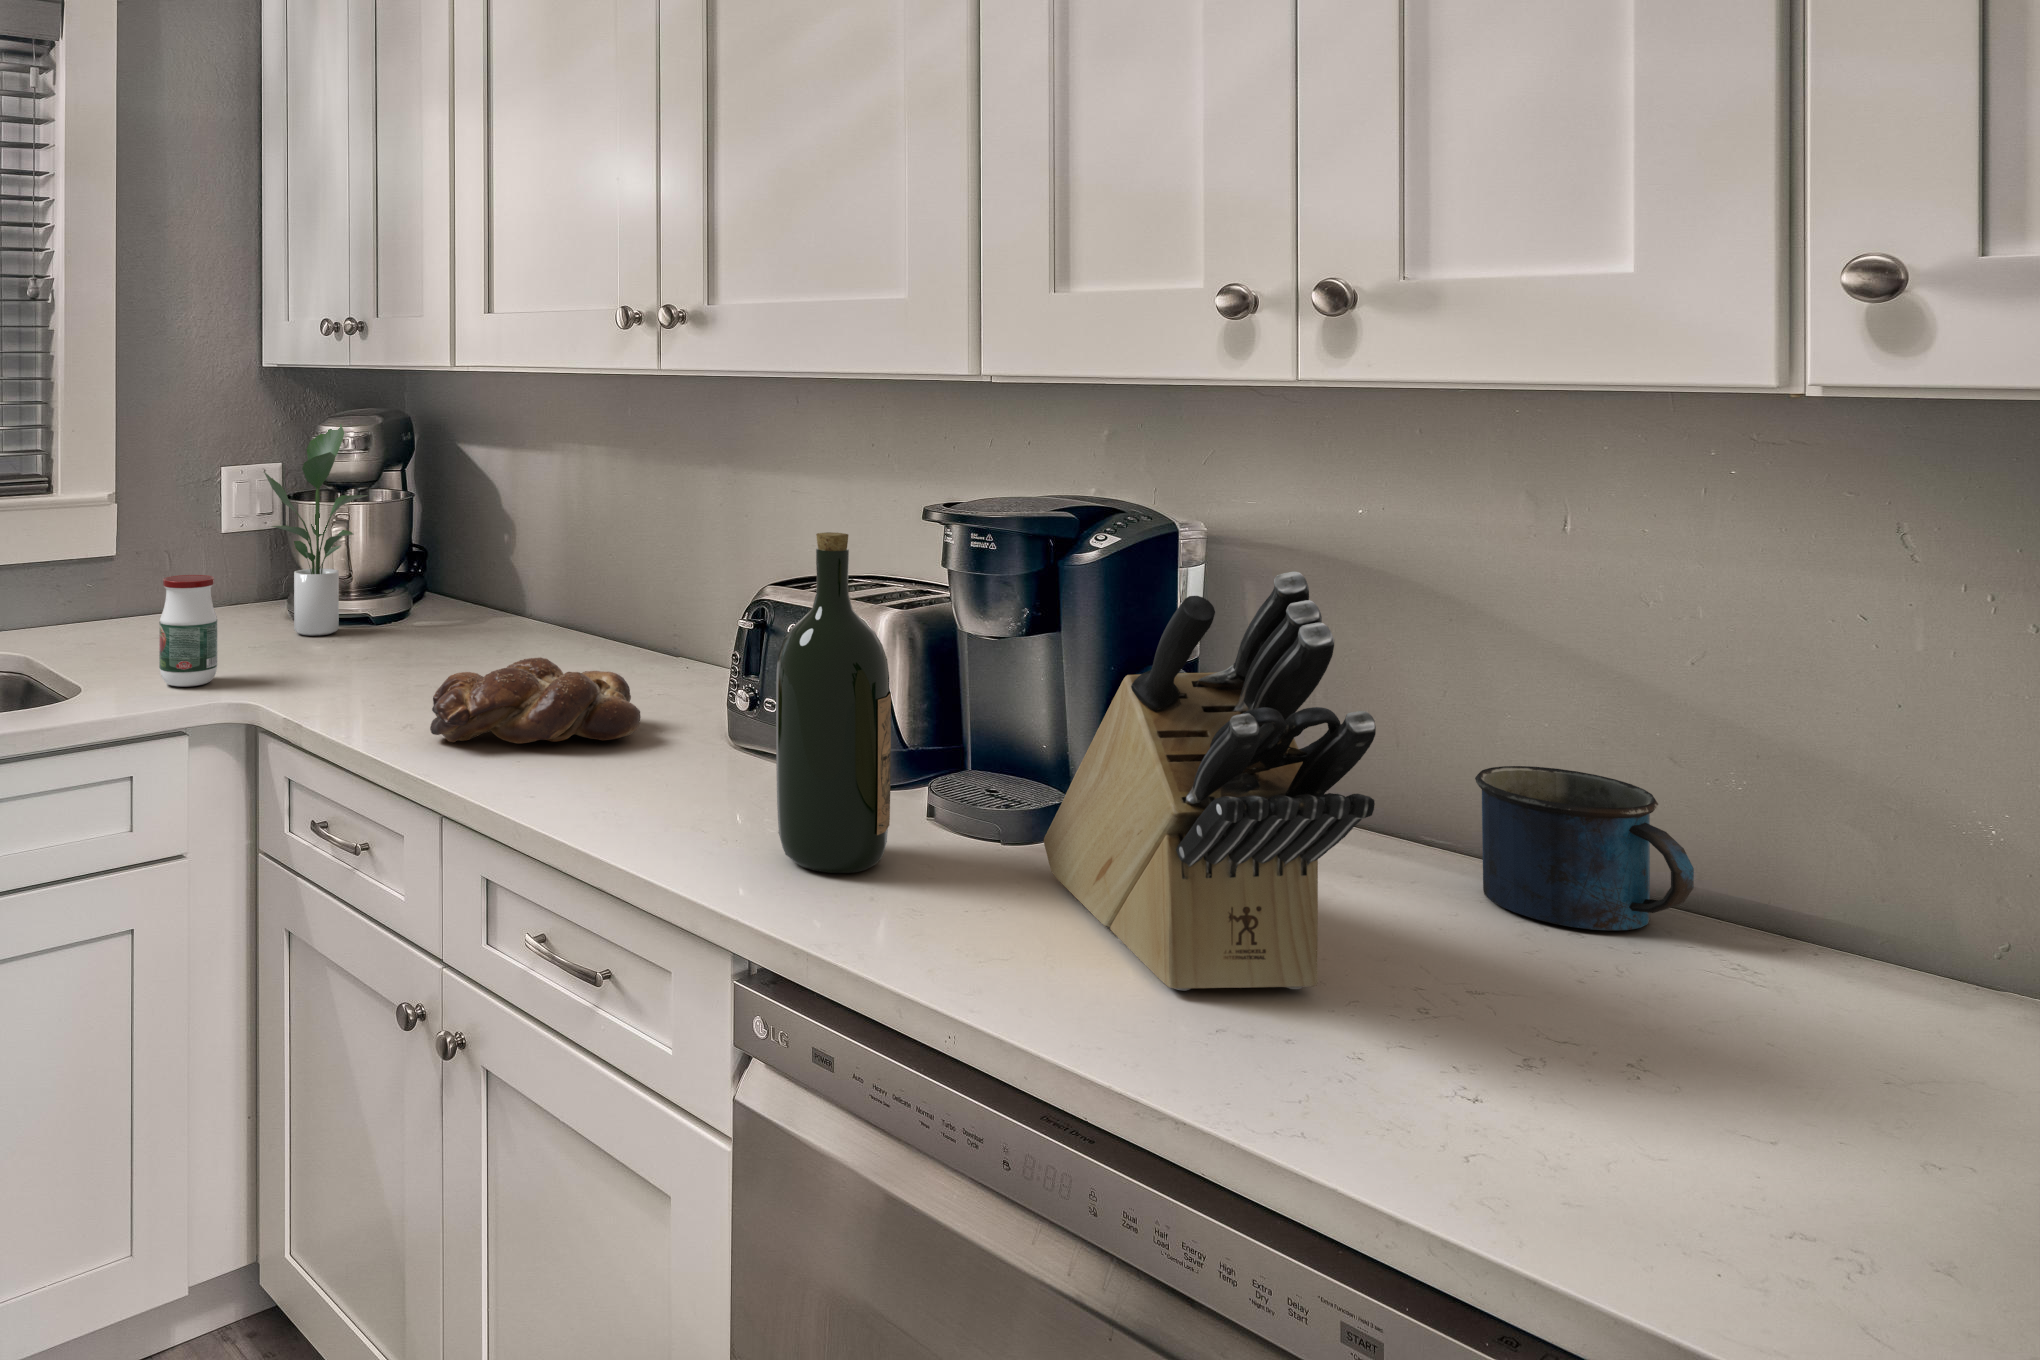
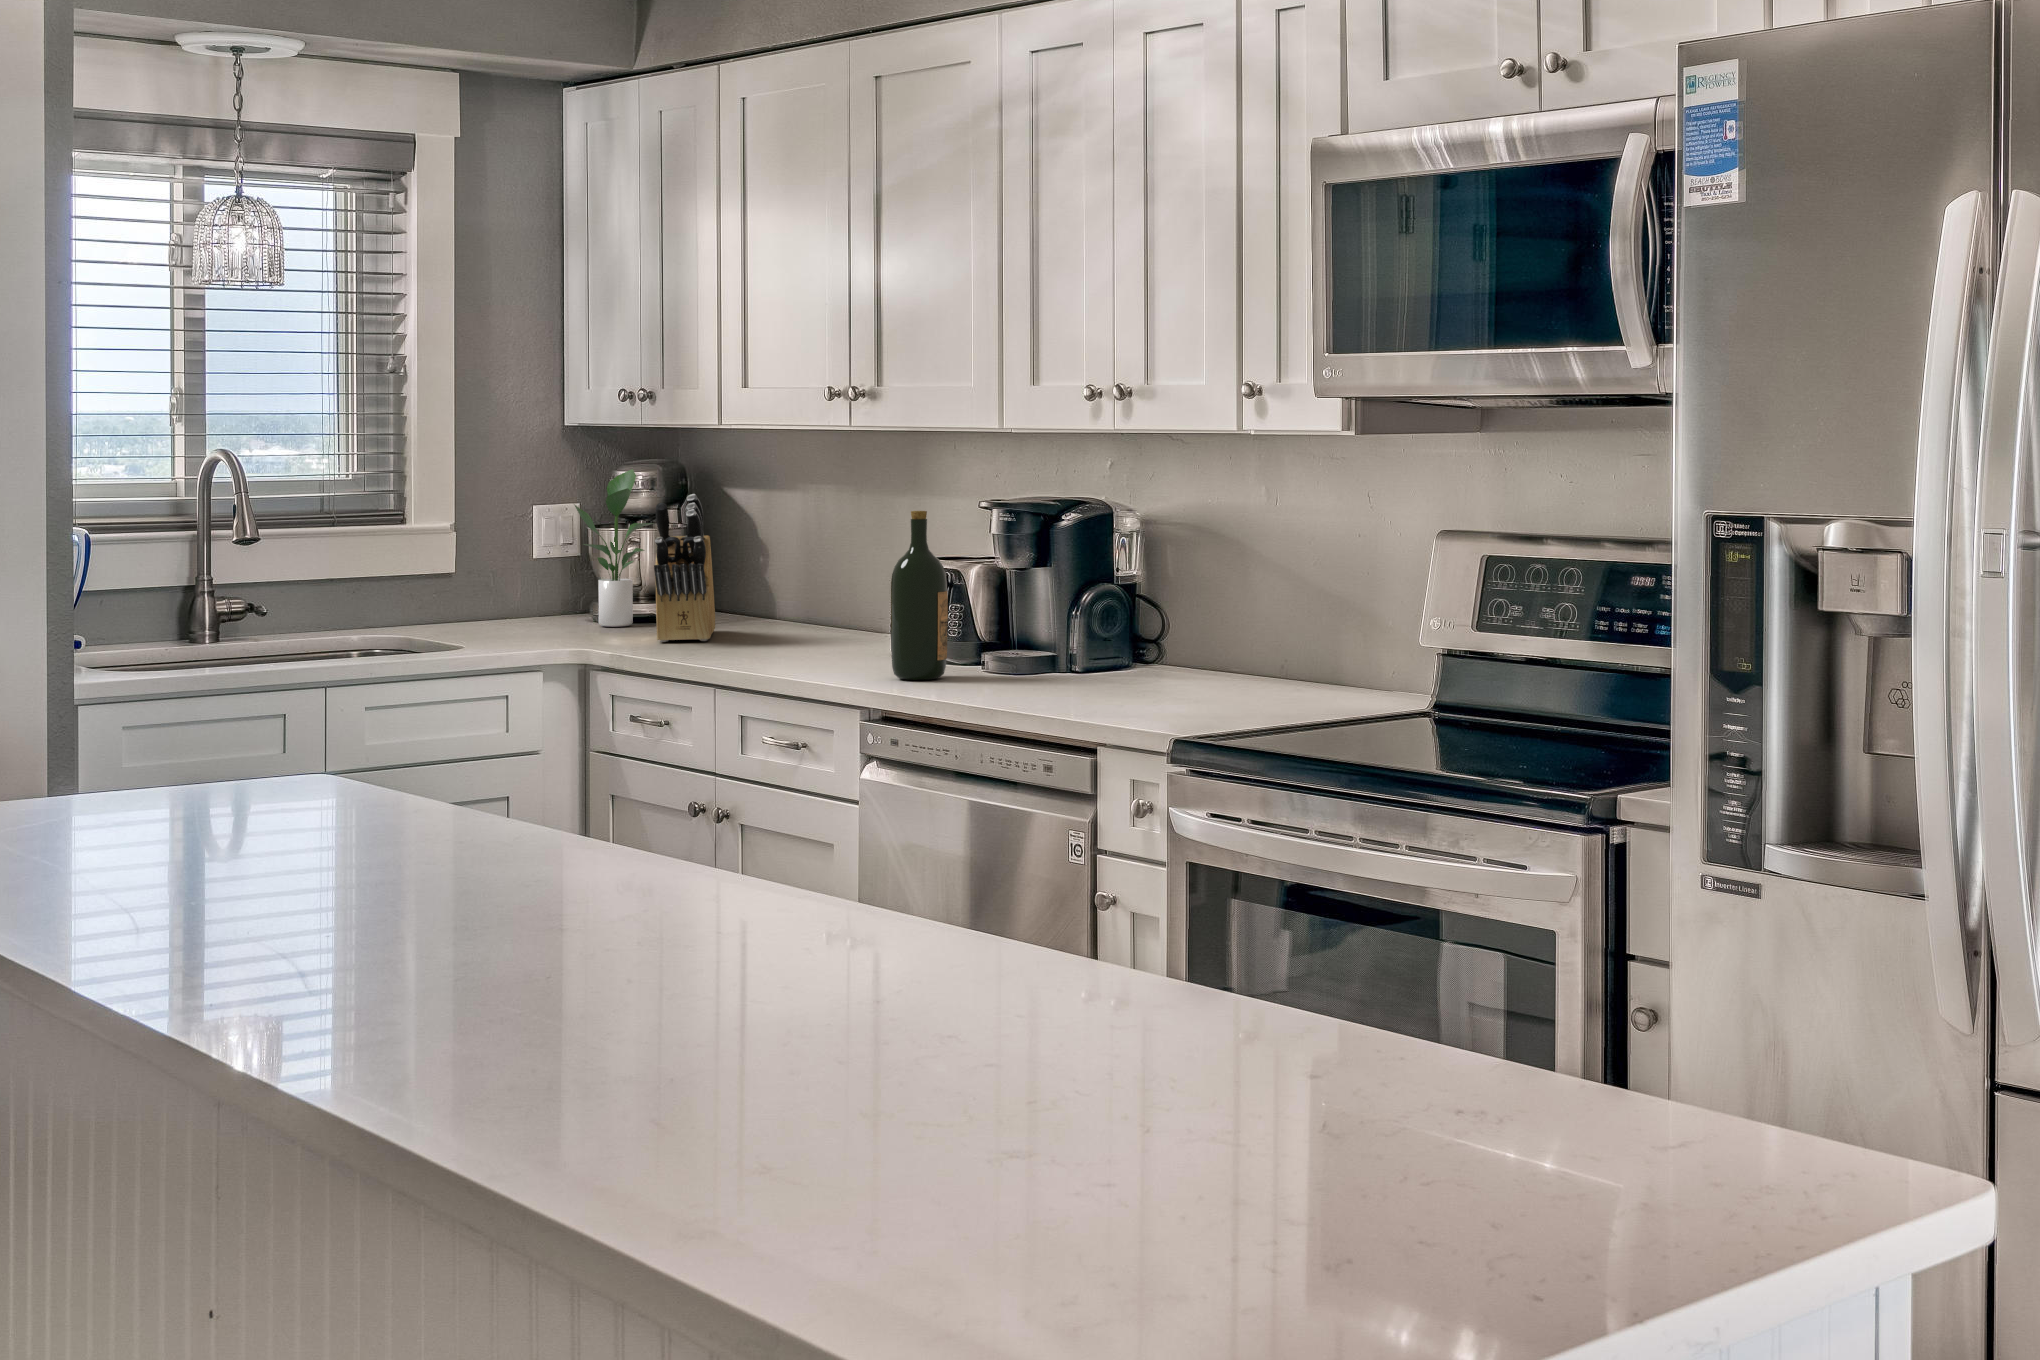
knife block: present [1044,571,1376,990] -> present [654,494,715,642]
jar: present [159,575,218,687] -> none [515,570,555,644]
bread loaf: present [430,657,641,743] -> none [707,608,838,656]
mug: present [1475,766,1694,931] -> none [1217,620,1287,683]

